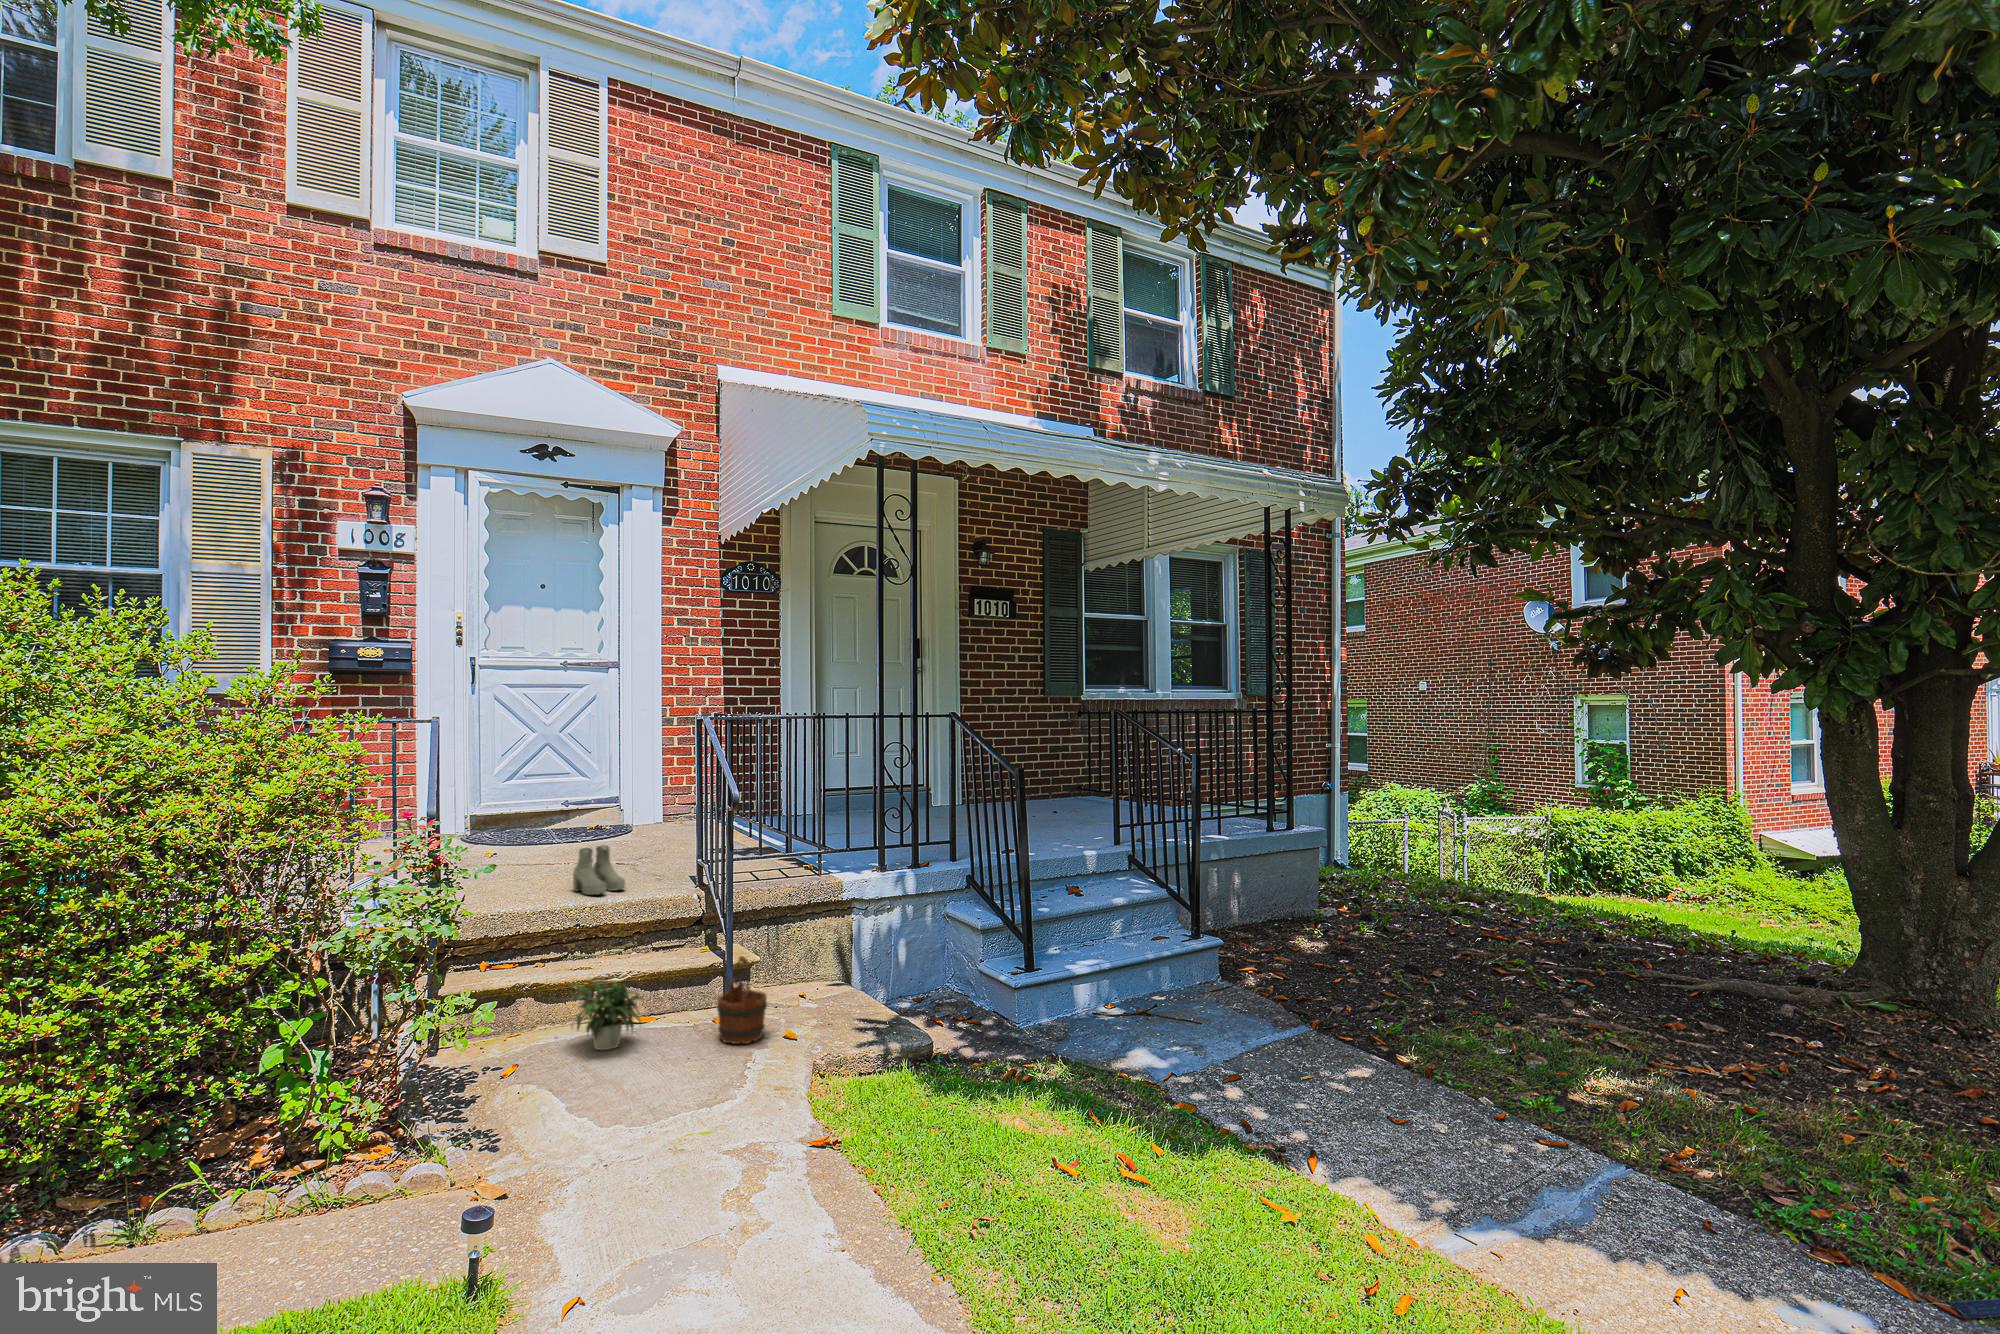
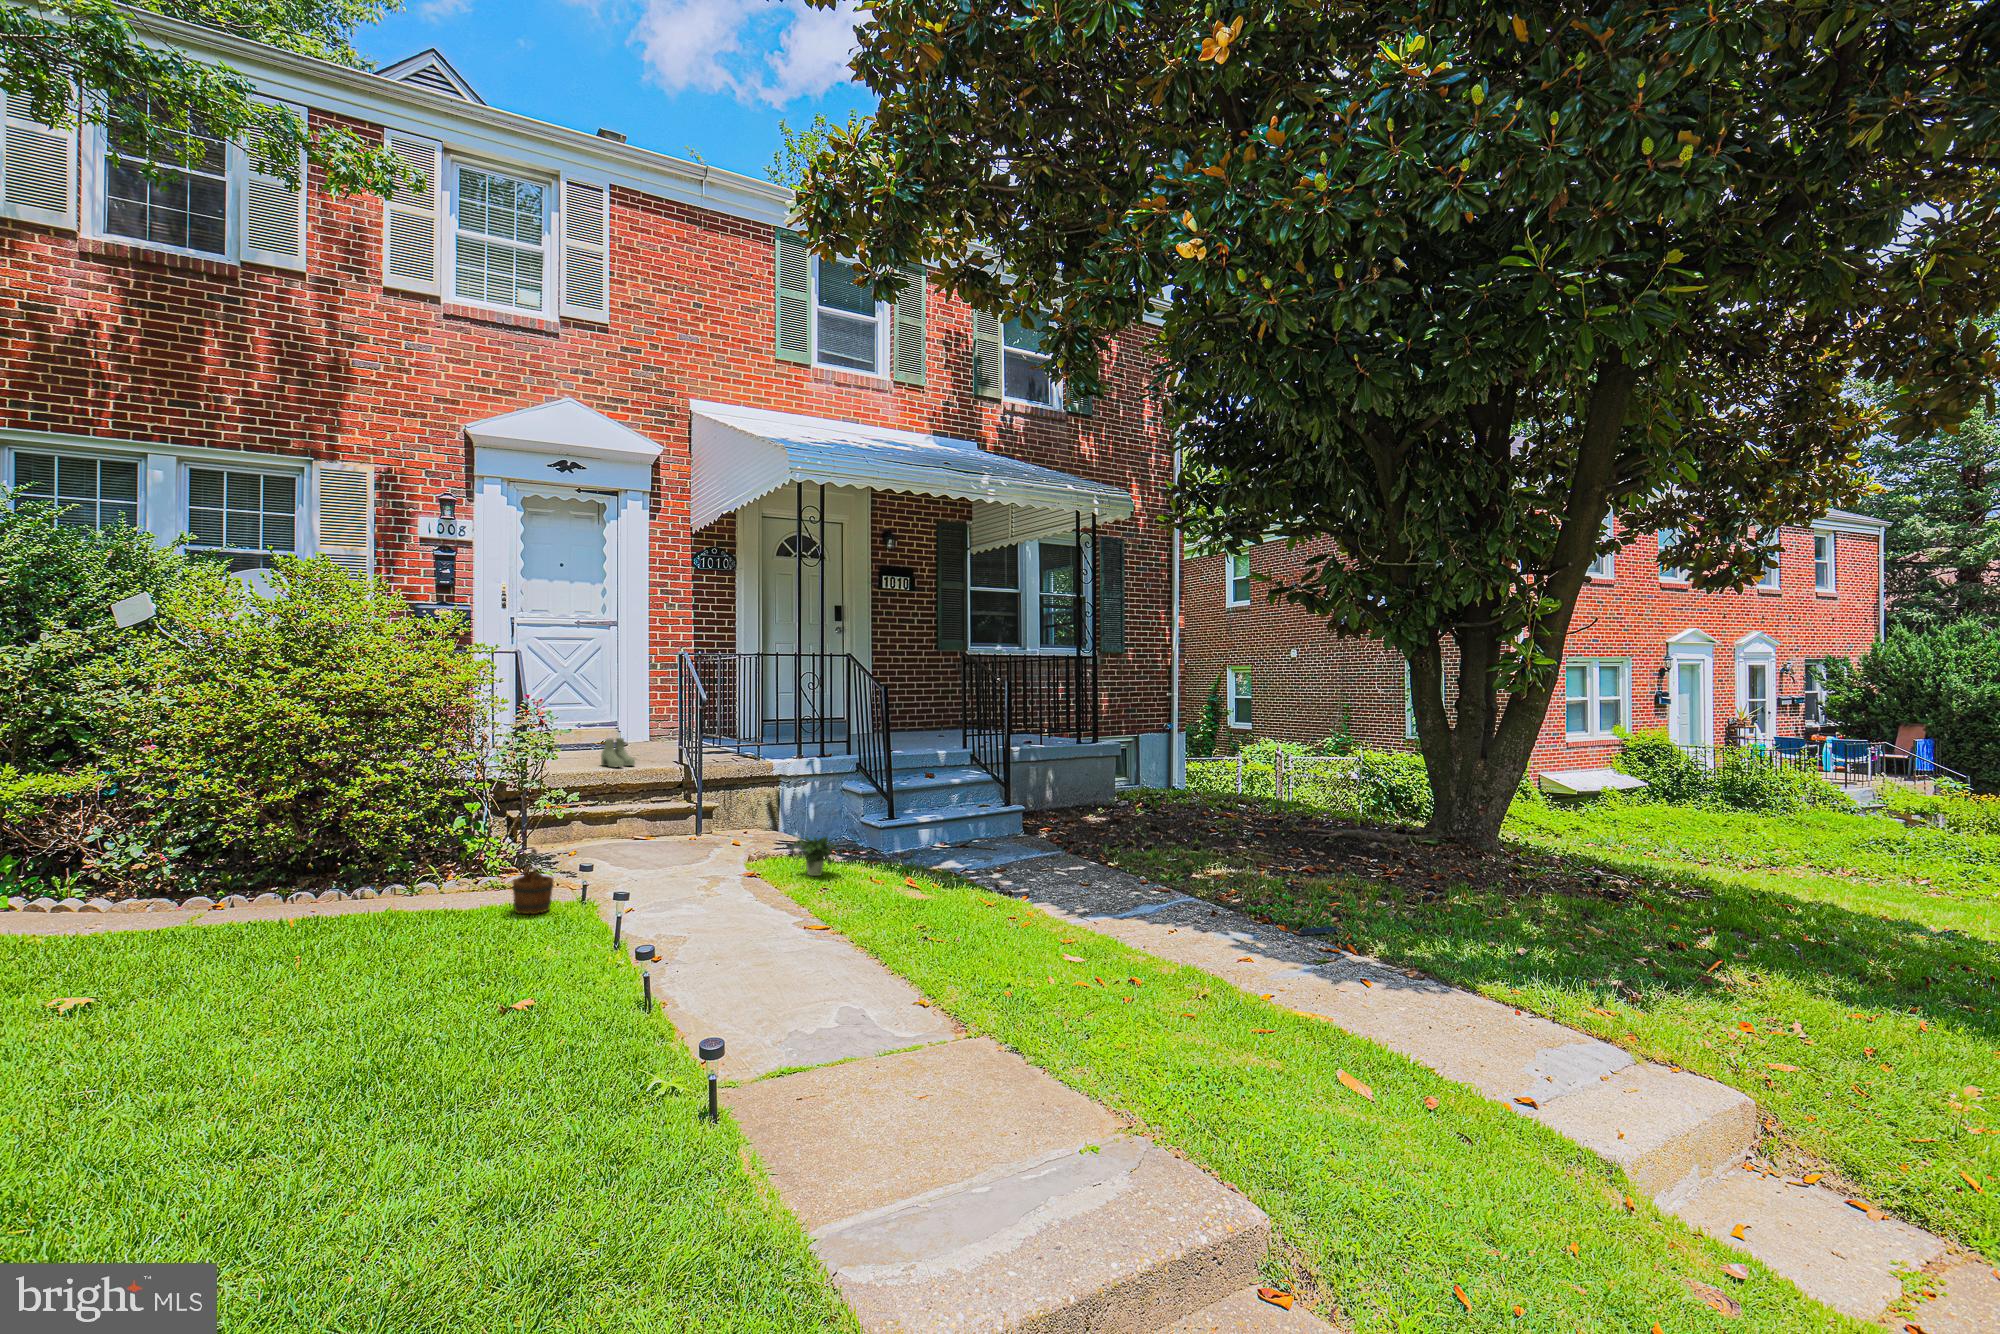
wooden bucket: present [717,956,767,1044] -> present [512,848,554,914]
potted plant: present [570,978,644,1050] -> present [795,837,834,876]

